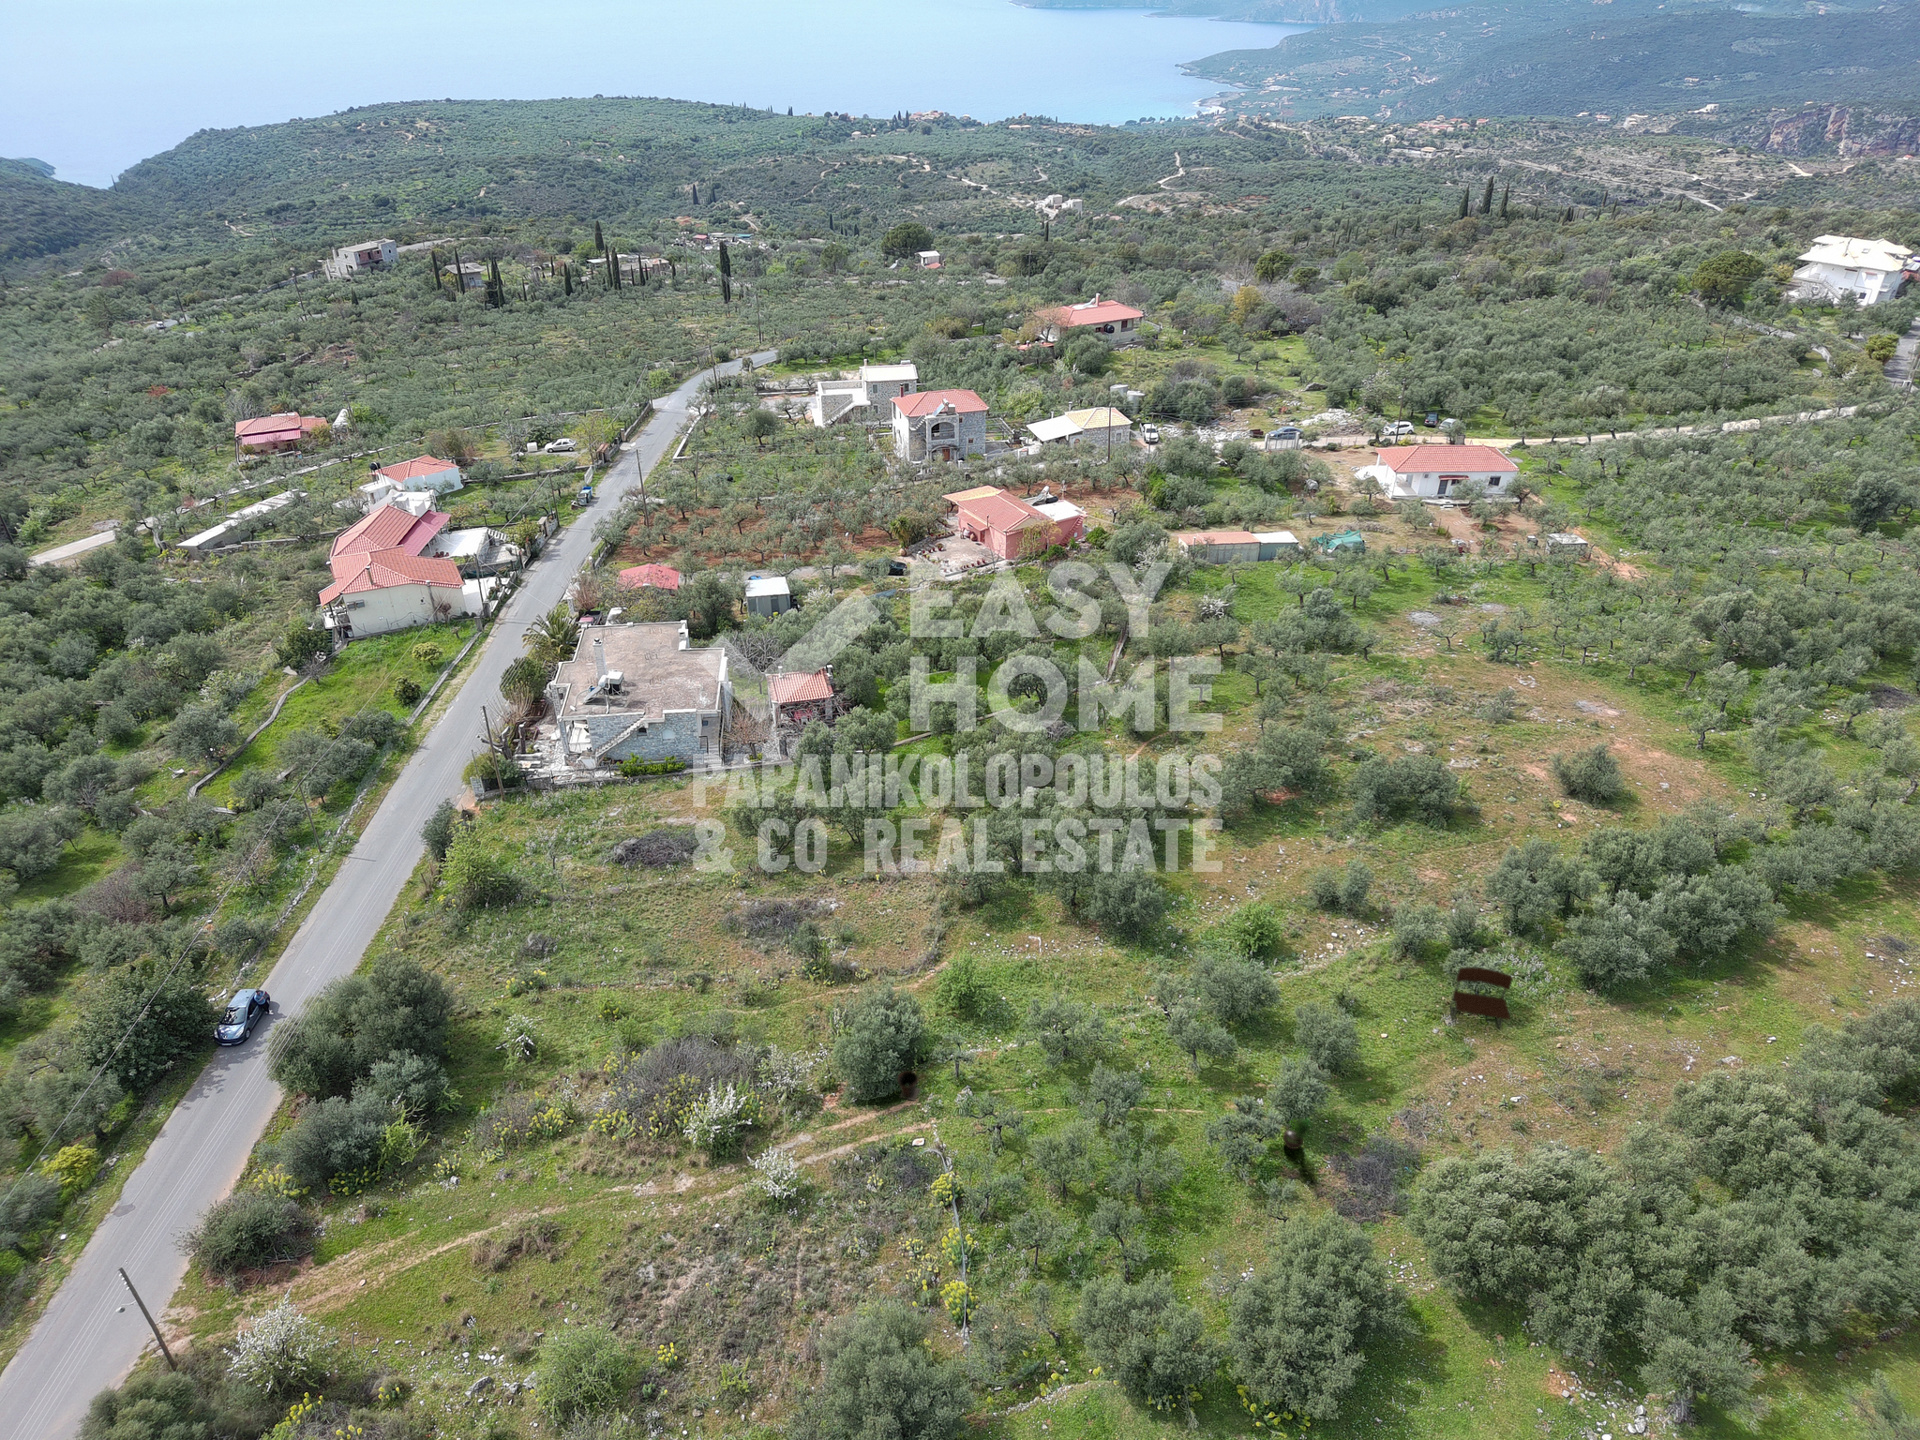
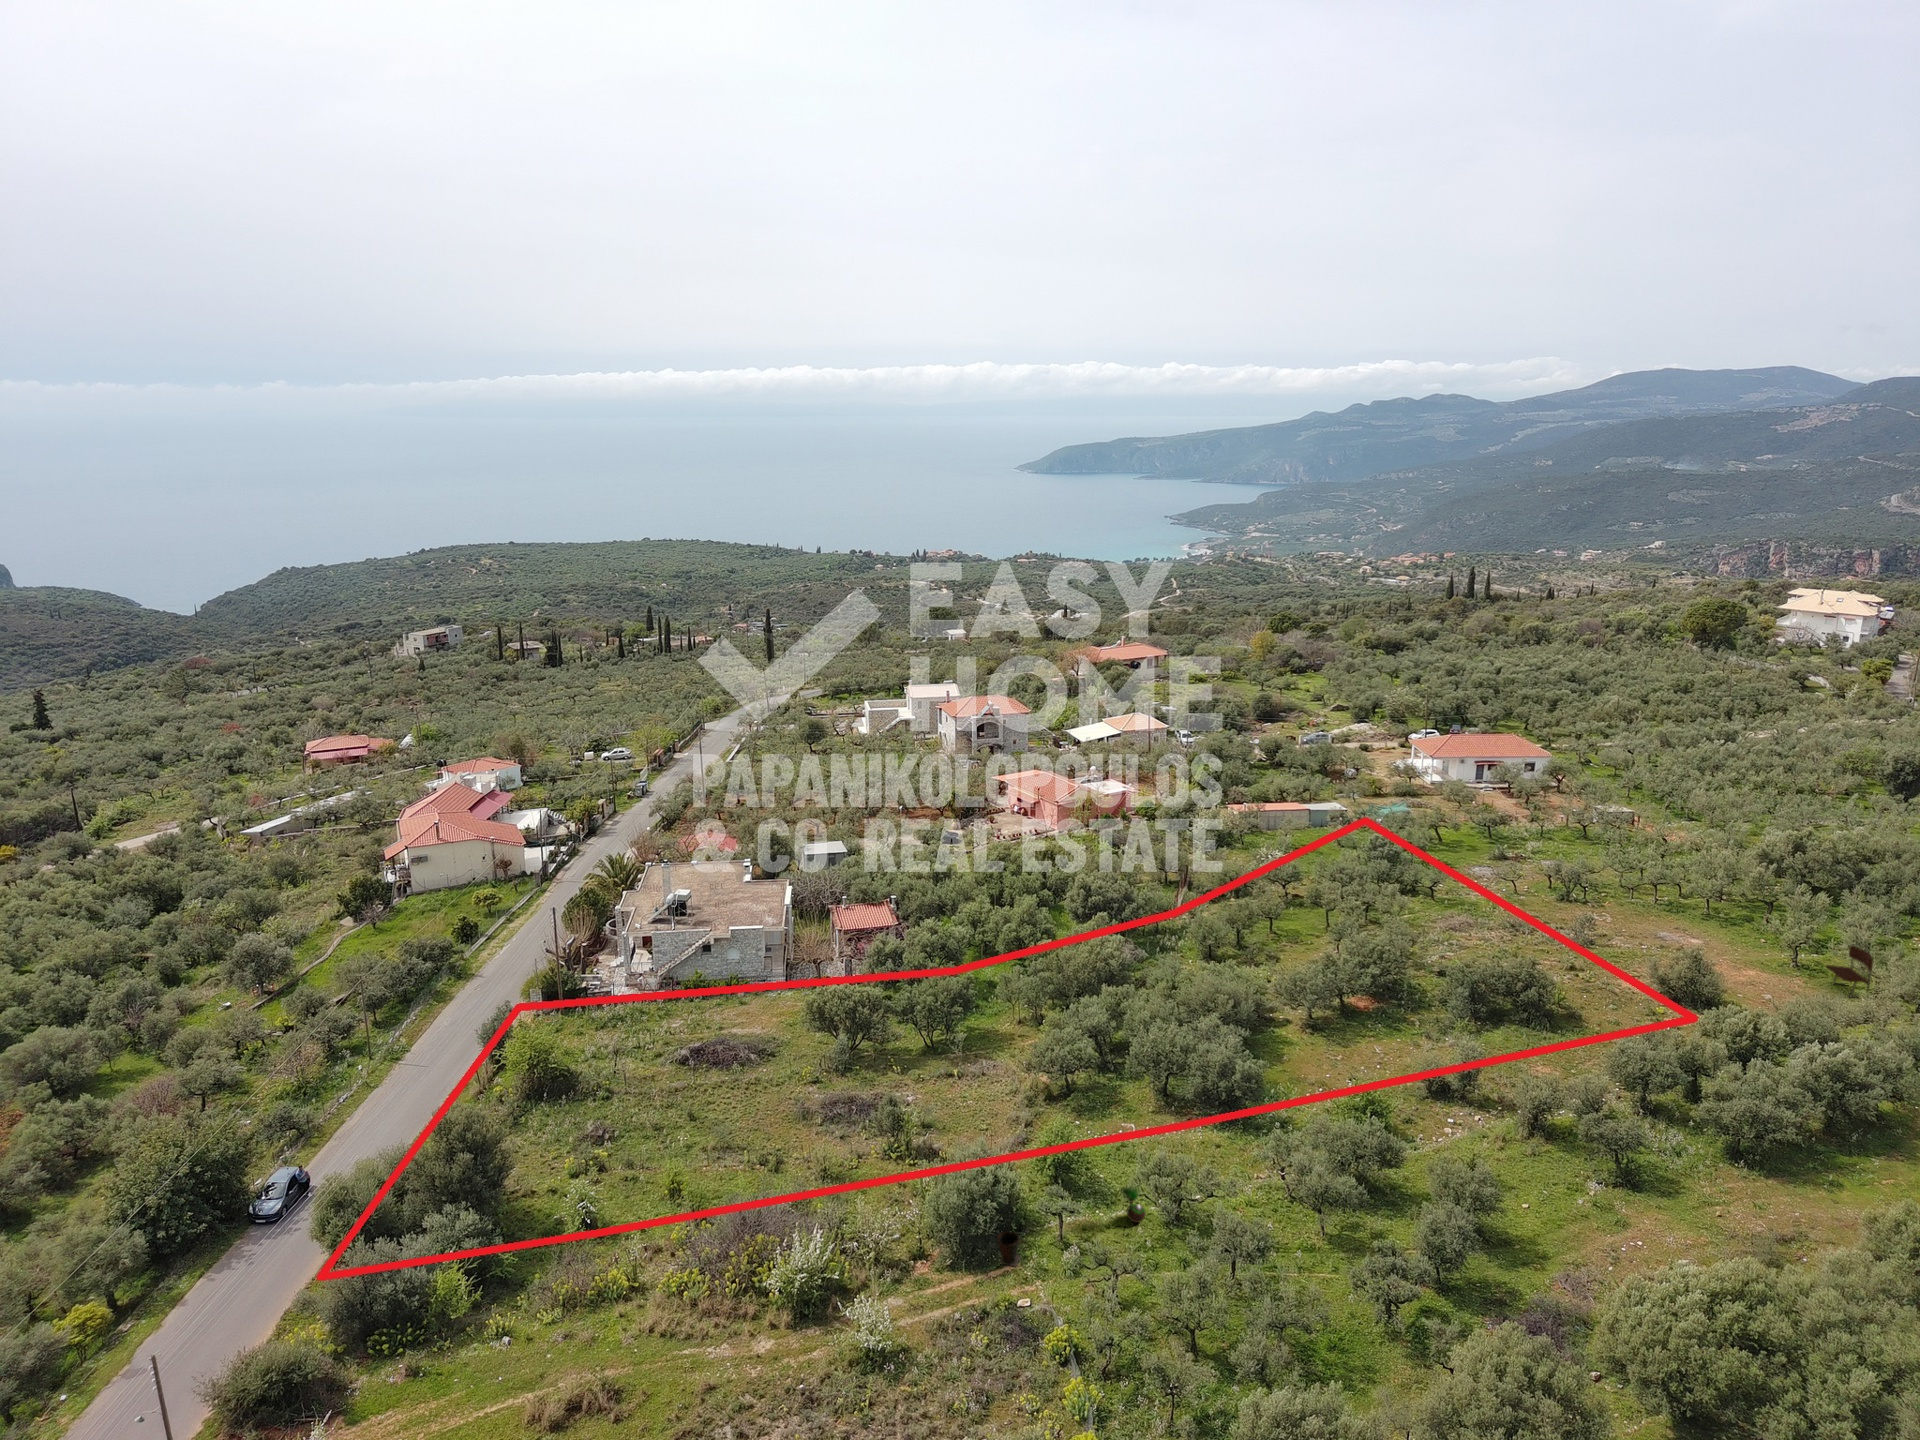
bench: present [1450,967,1513,1029] -> present [1826,946,1873,998]
potted tree: present [1283,1120,1310,1149] -> present [1120,1185,1146,1223]

